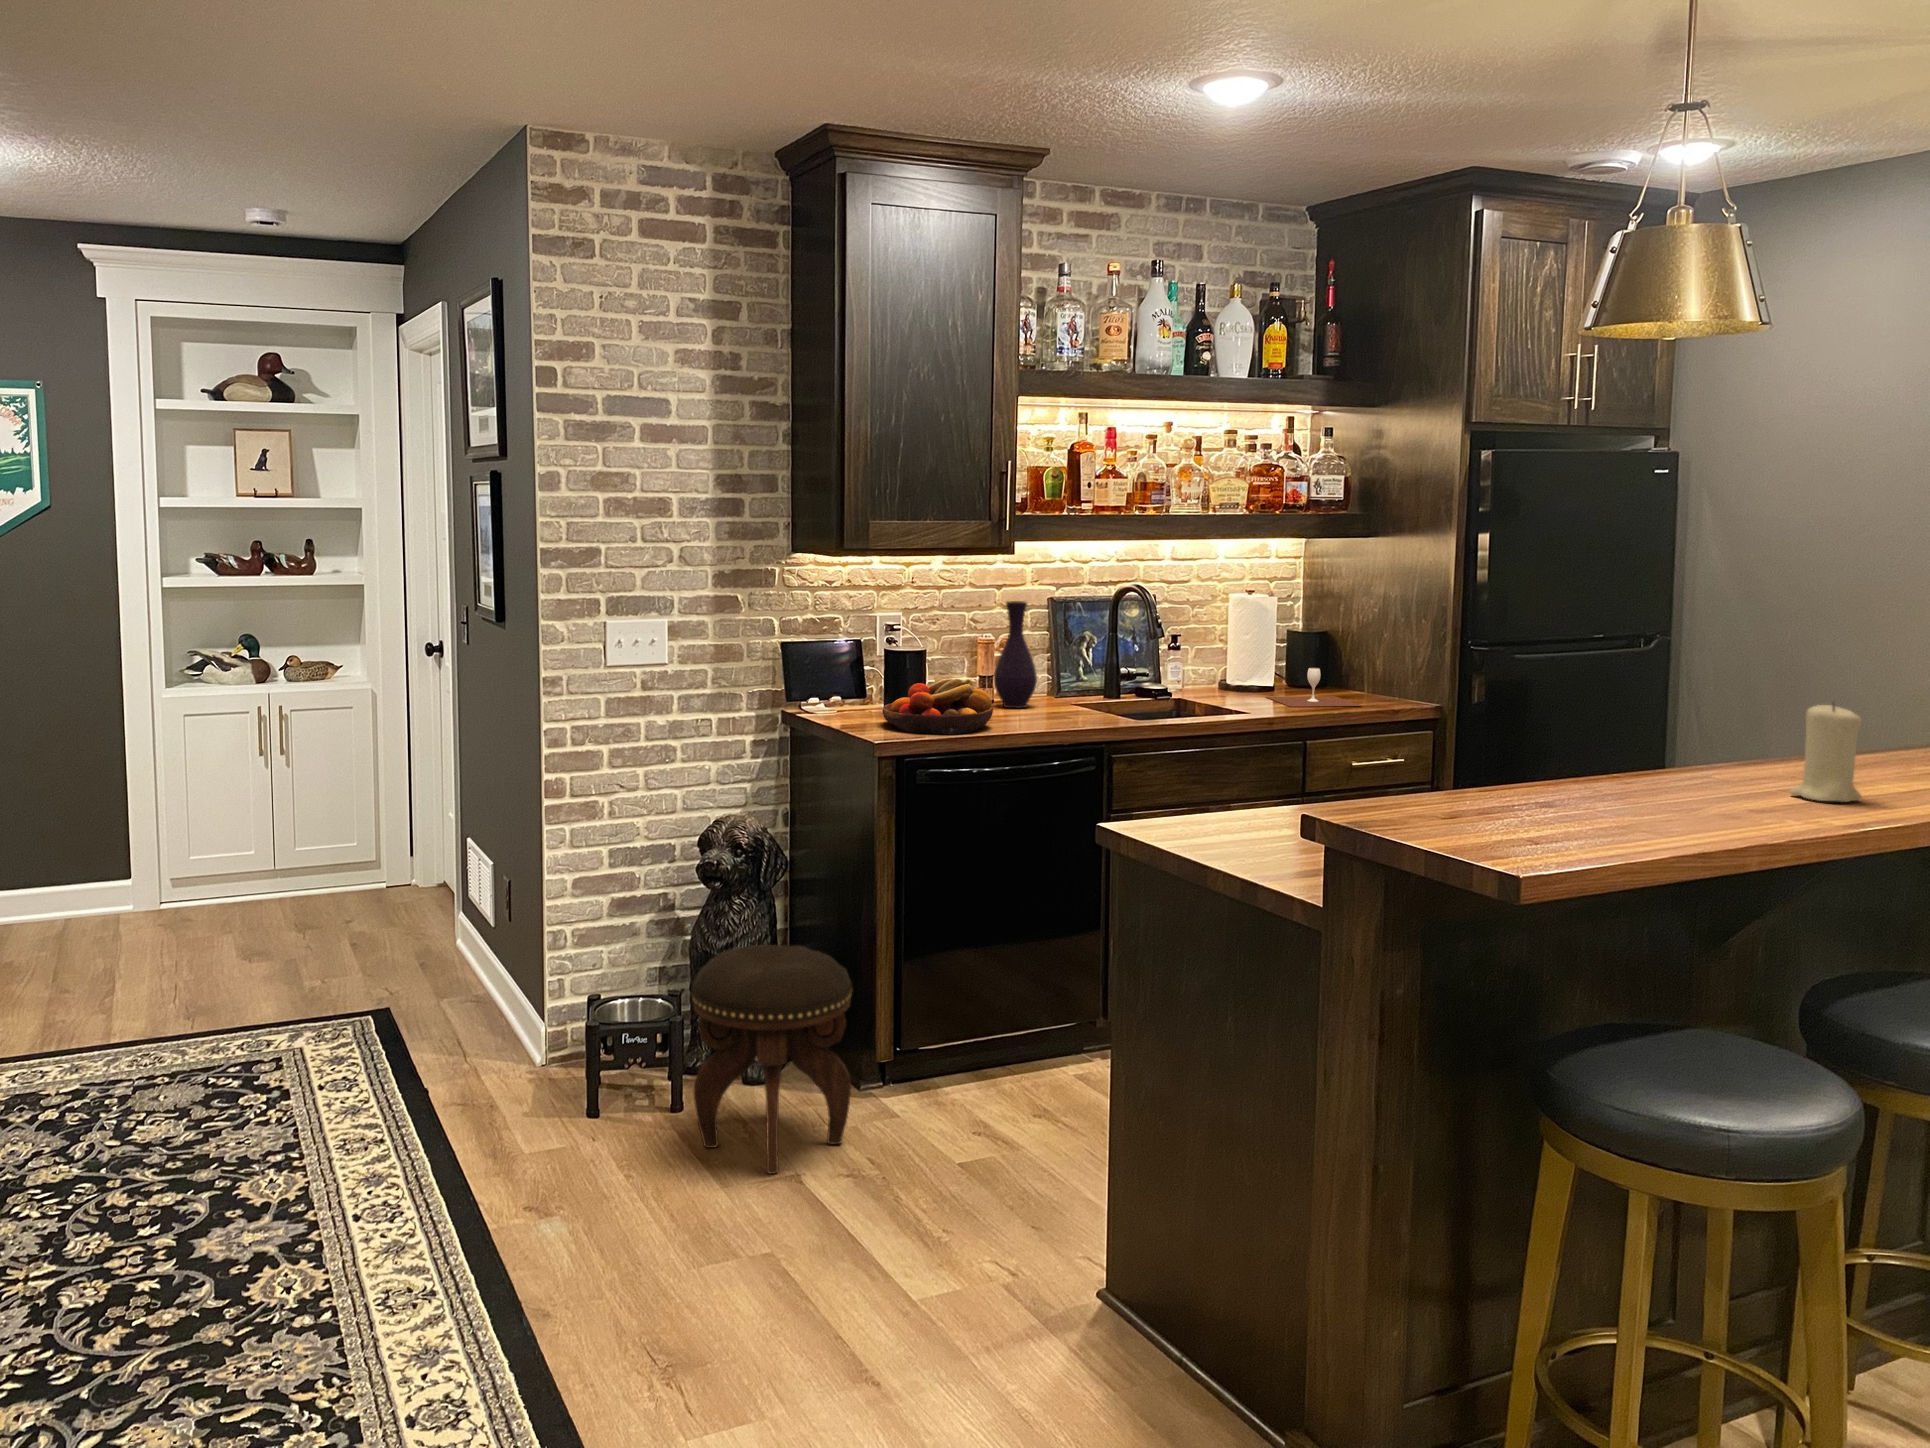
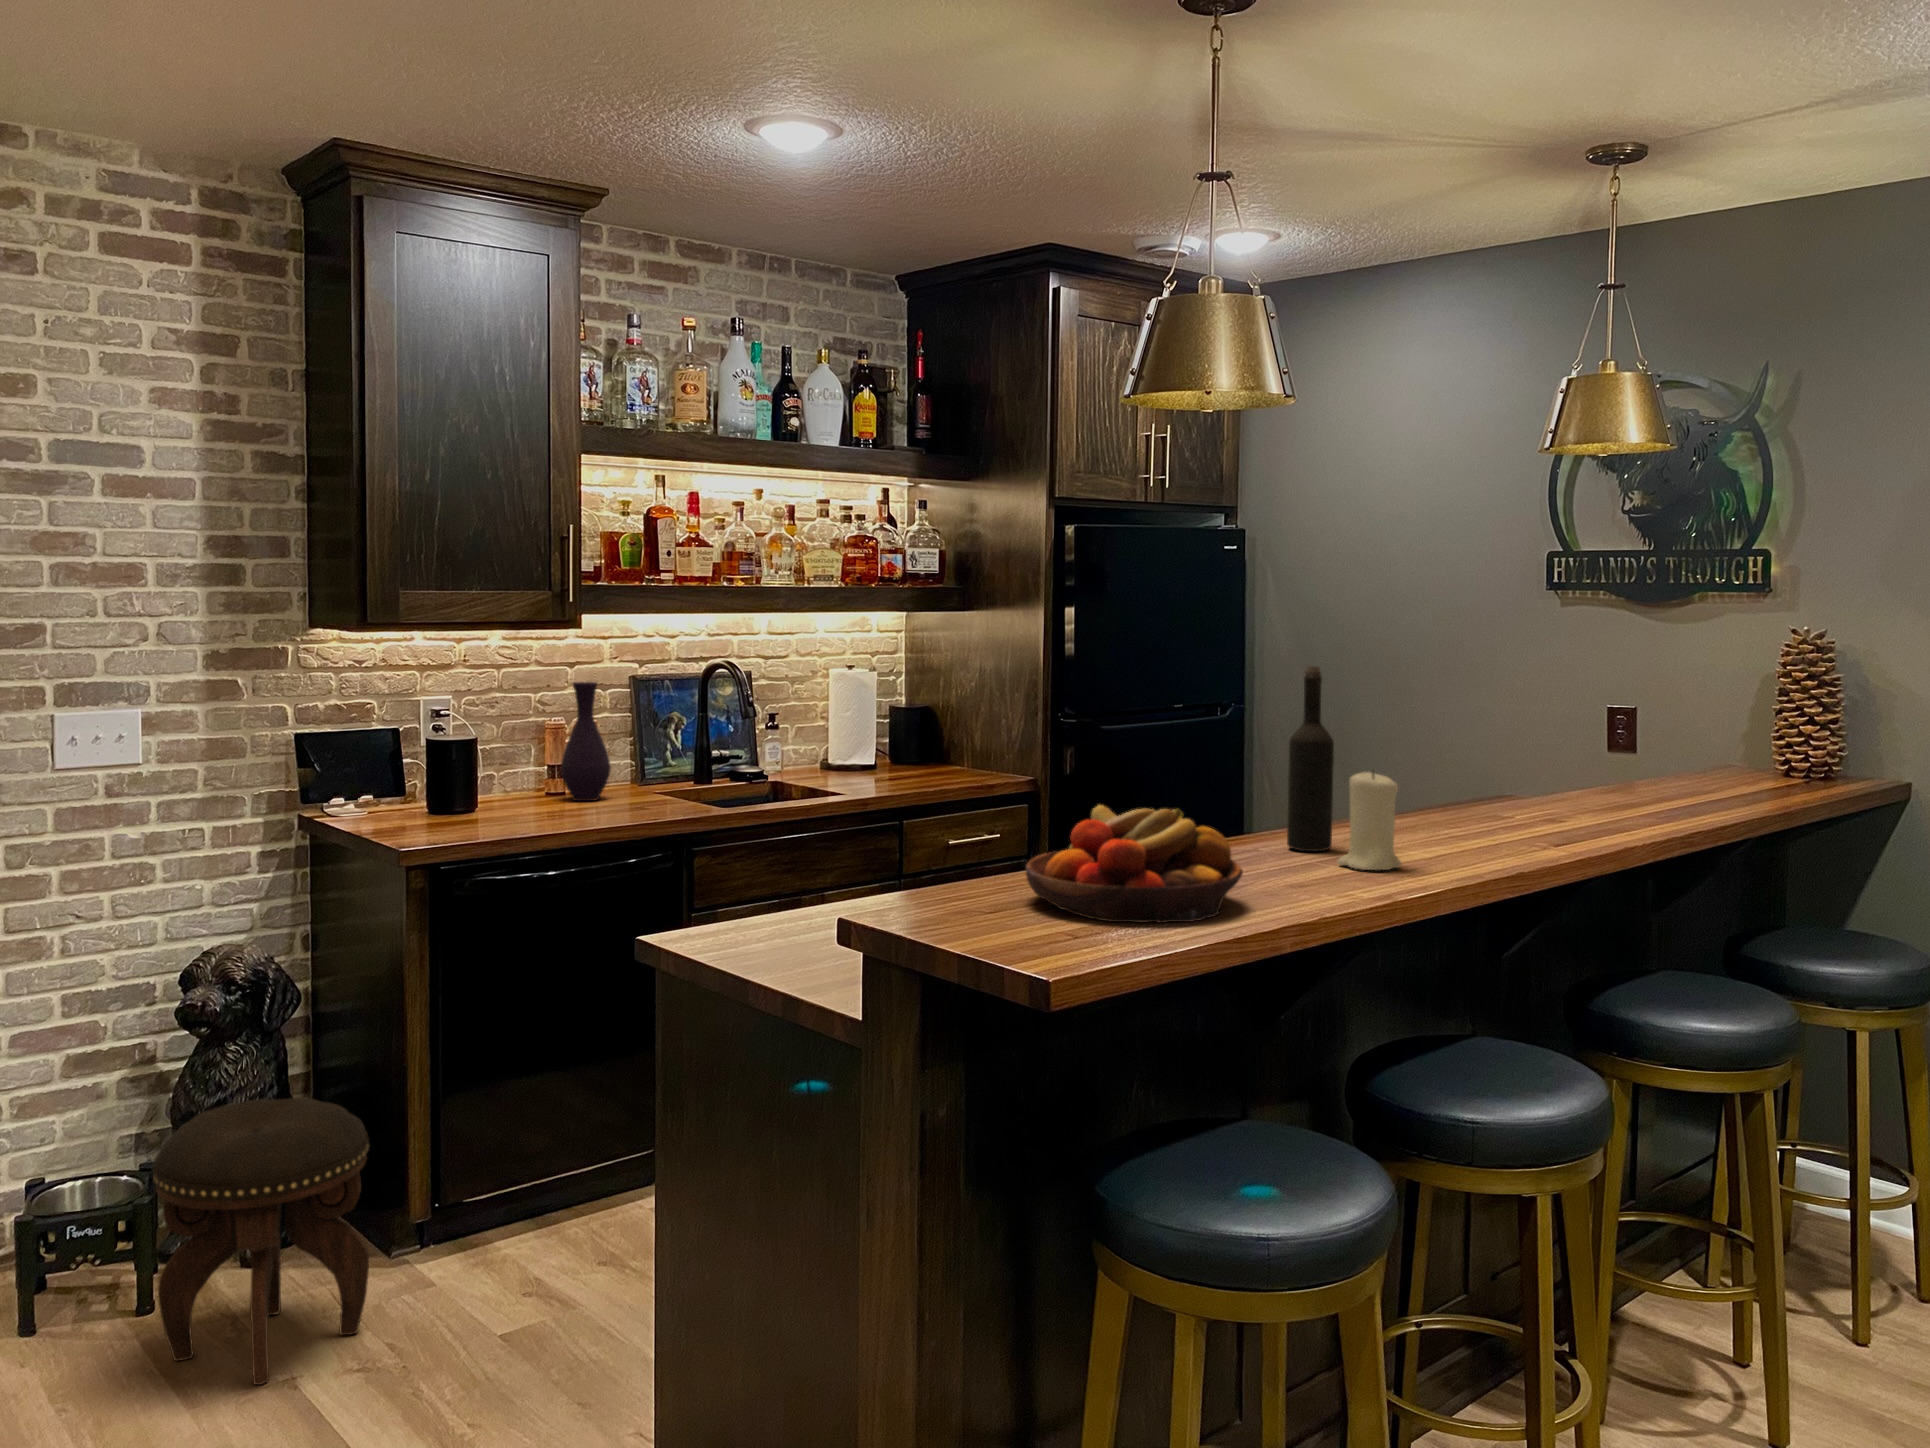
wine bottle: none [1731,598,1788,781] -> present [1287,666,1334,852]
wine glass: present [1266,668,1362,707] -> none [866,747,964,789]
fruit bowl: present [882,677,993,734] -> present [1026,805,1243,923]

